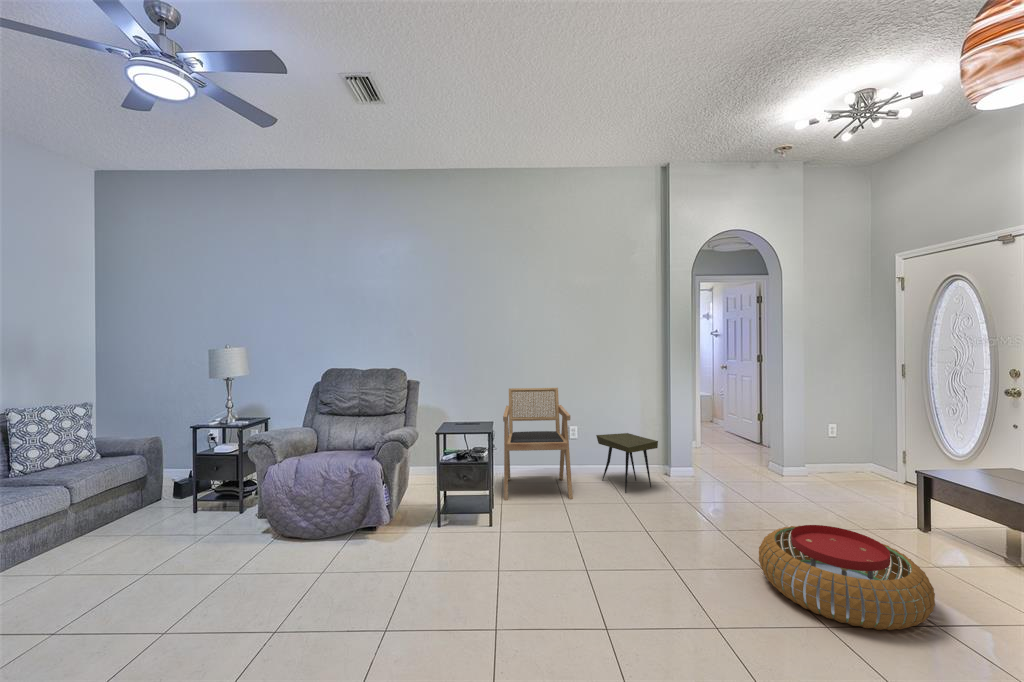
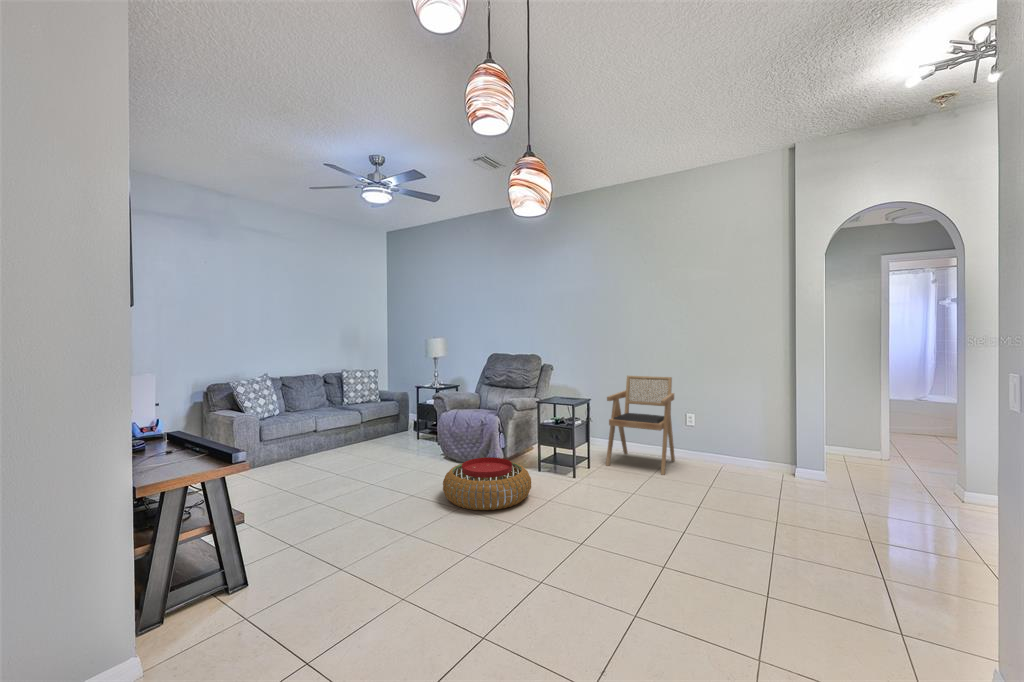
side table: present [596,433,658,493] -> none [708,424,761,481]
pouf: present [759,525,935,630] -> present [443,457,531,510]

